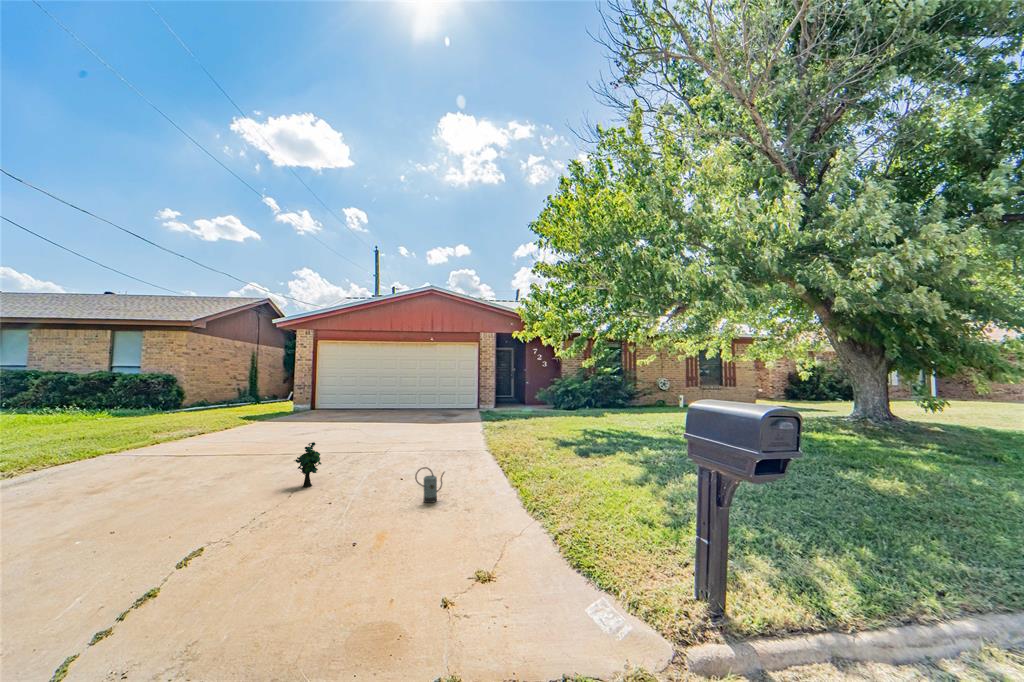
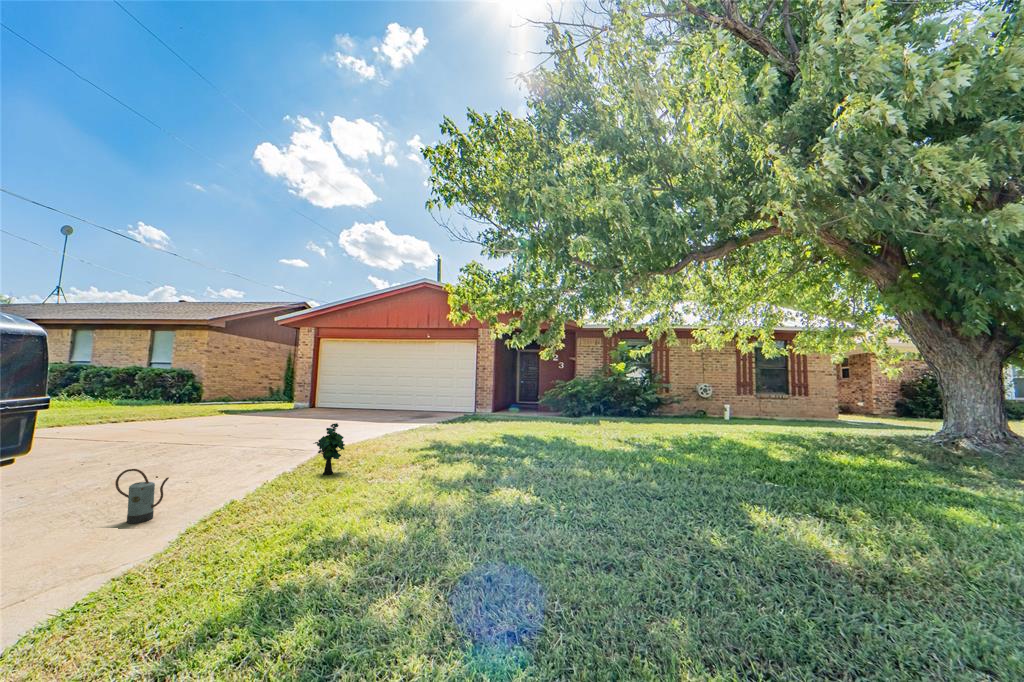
decorative plant: present [294,442,321,487] -> present [315,423,345,475]

